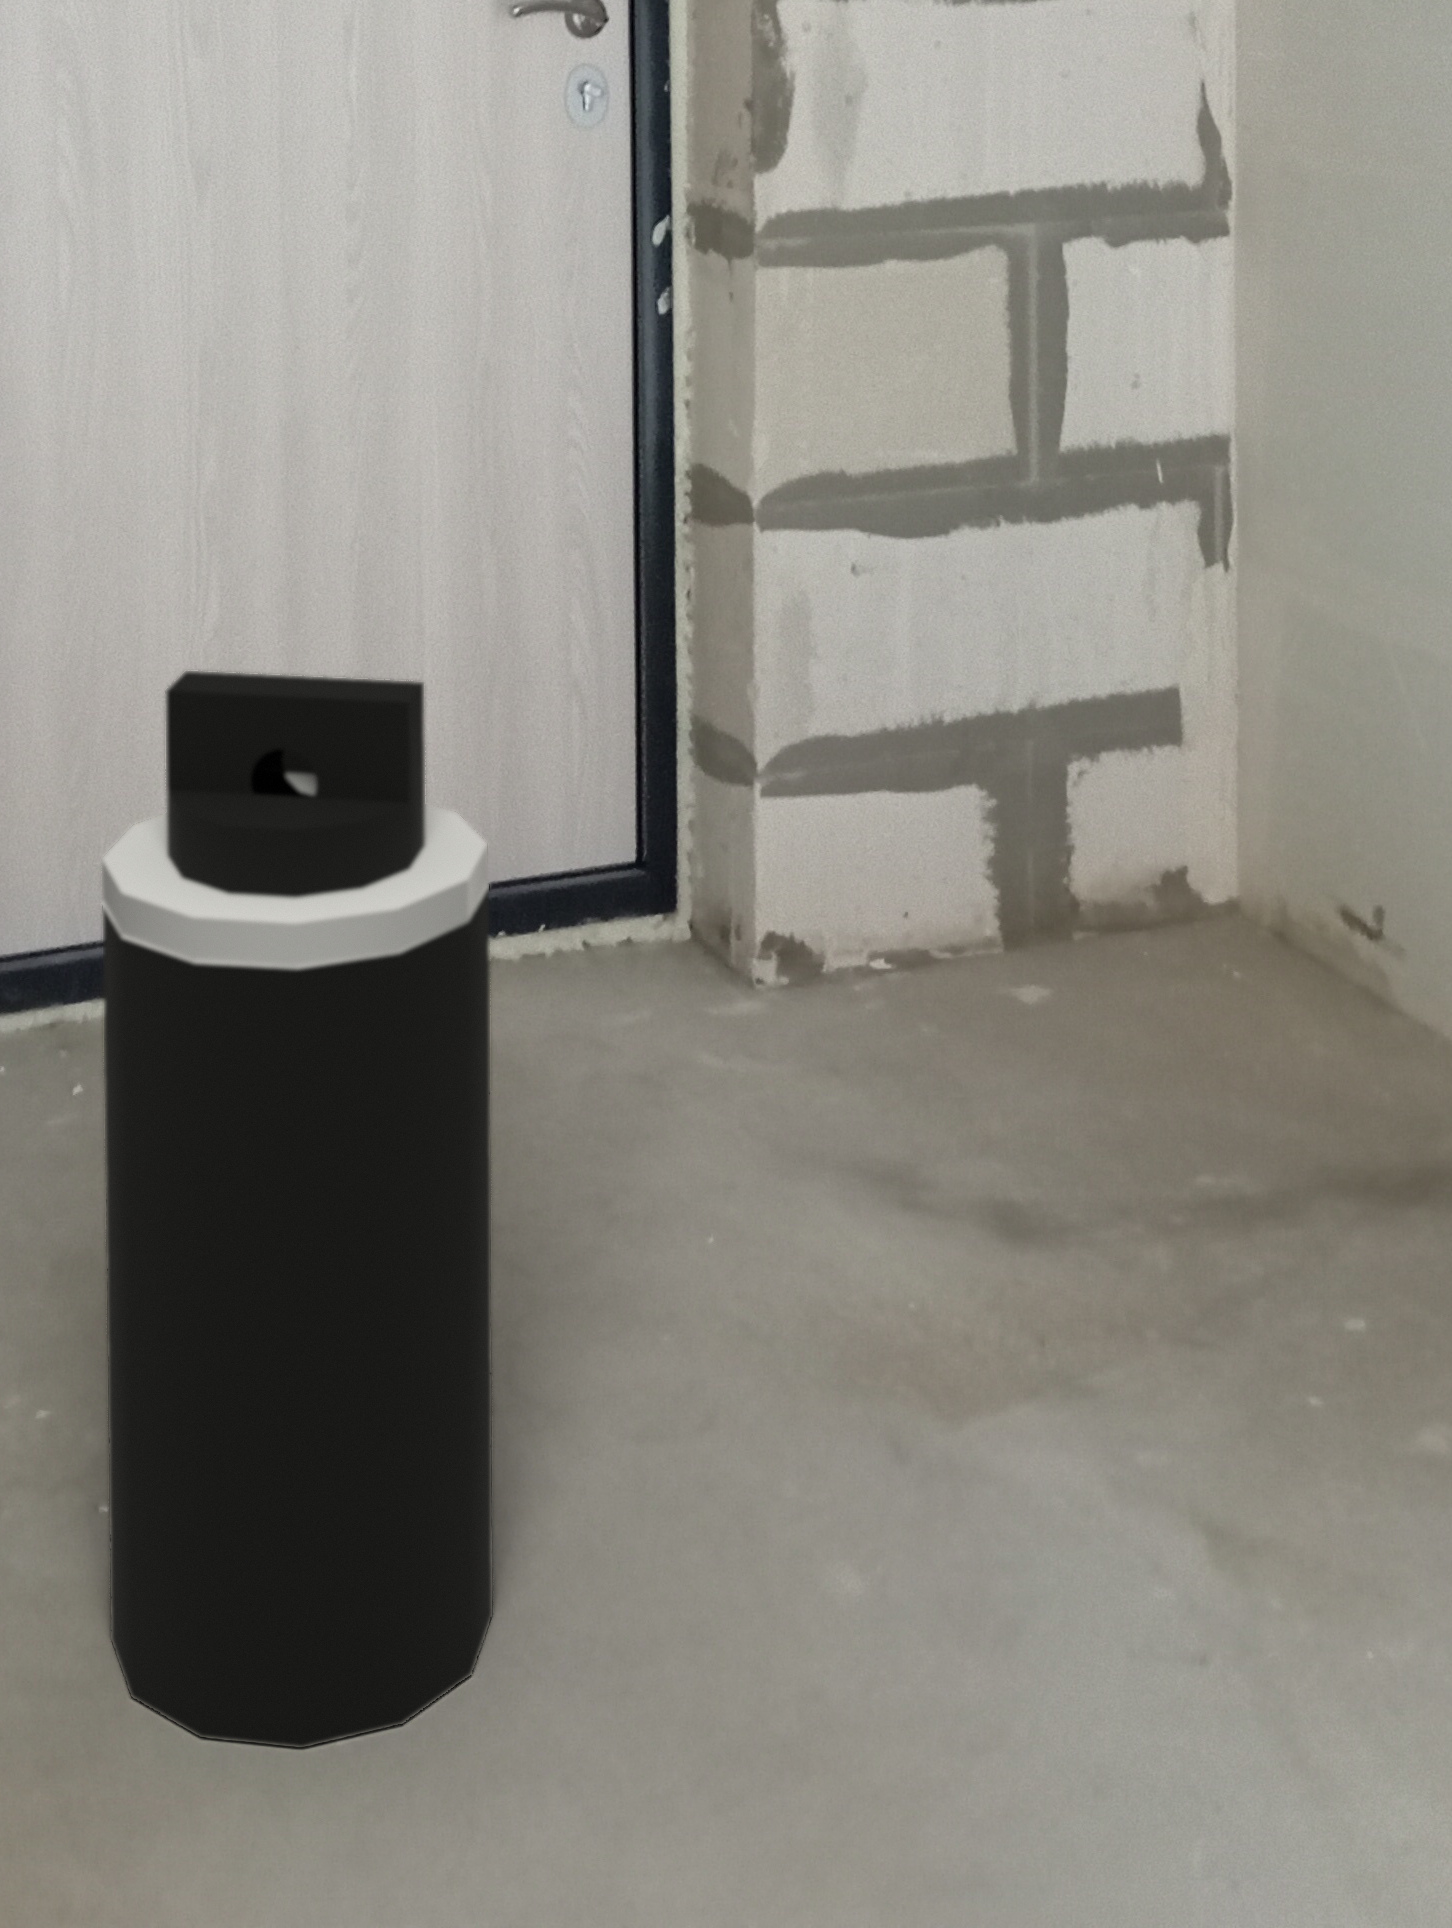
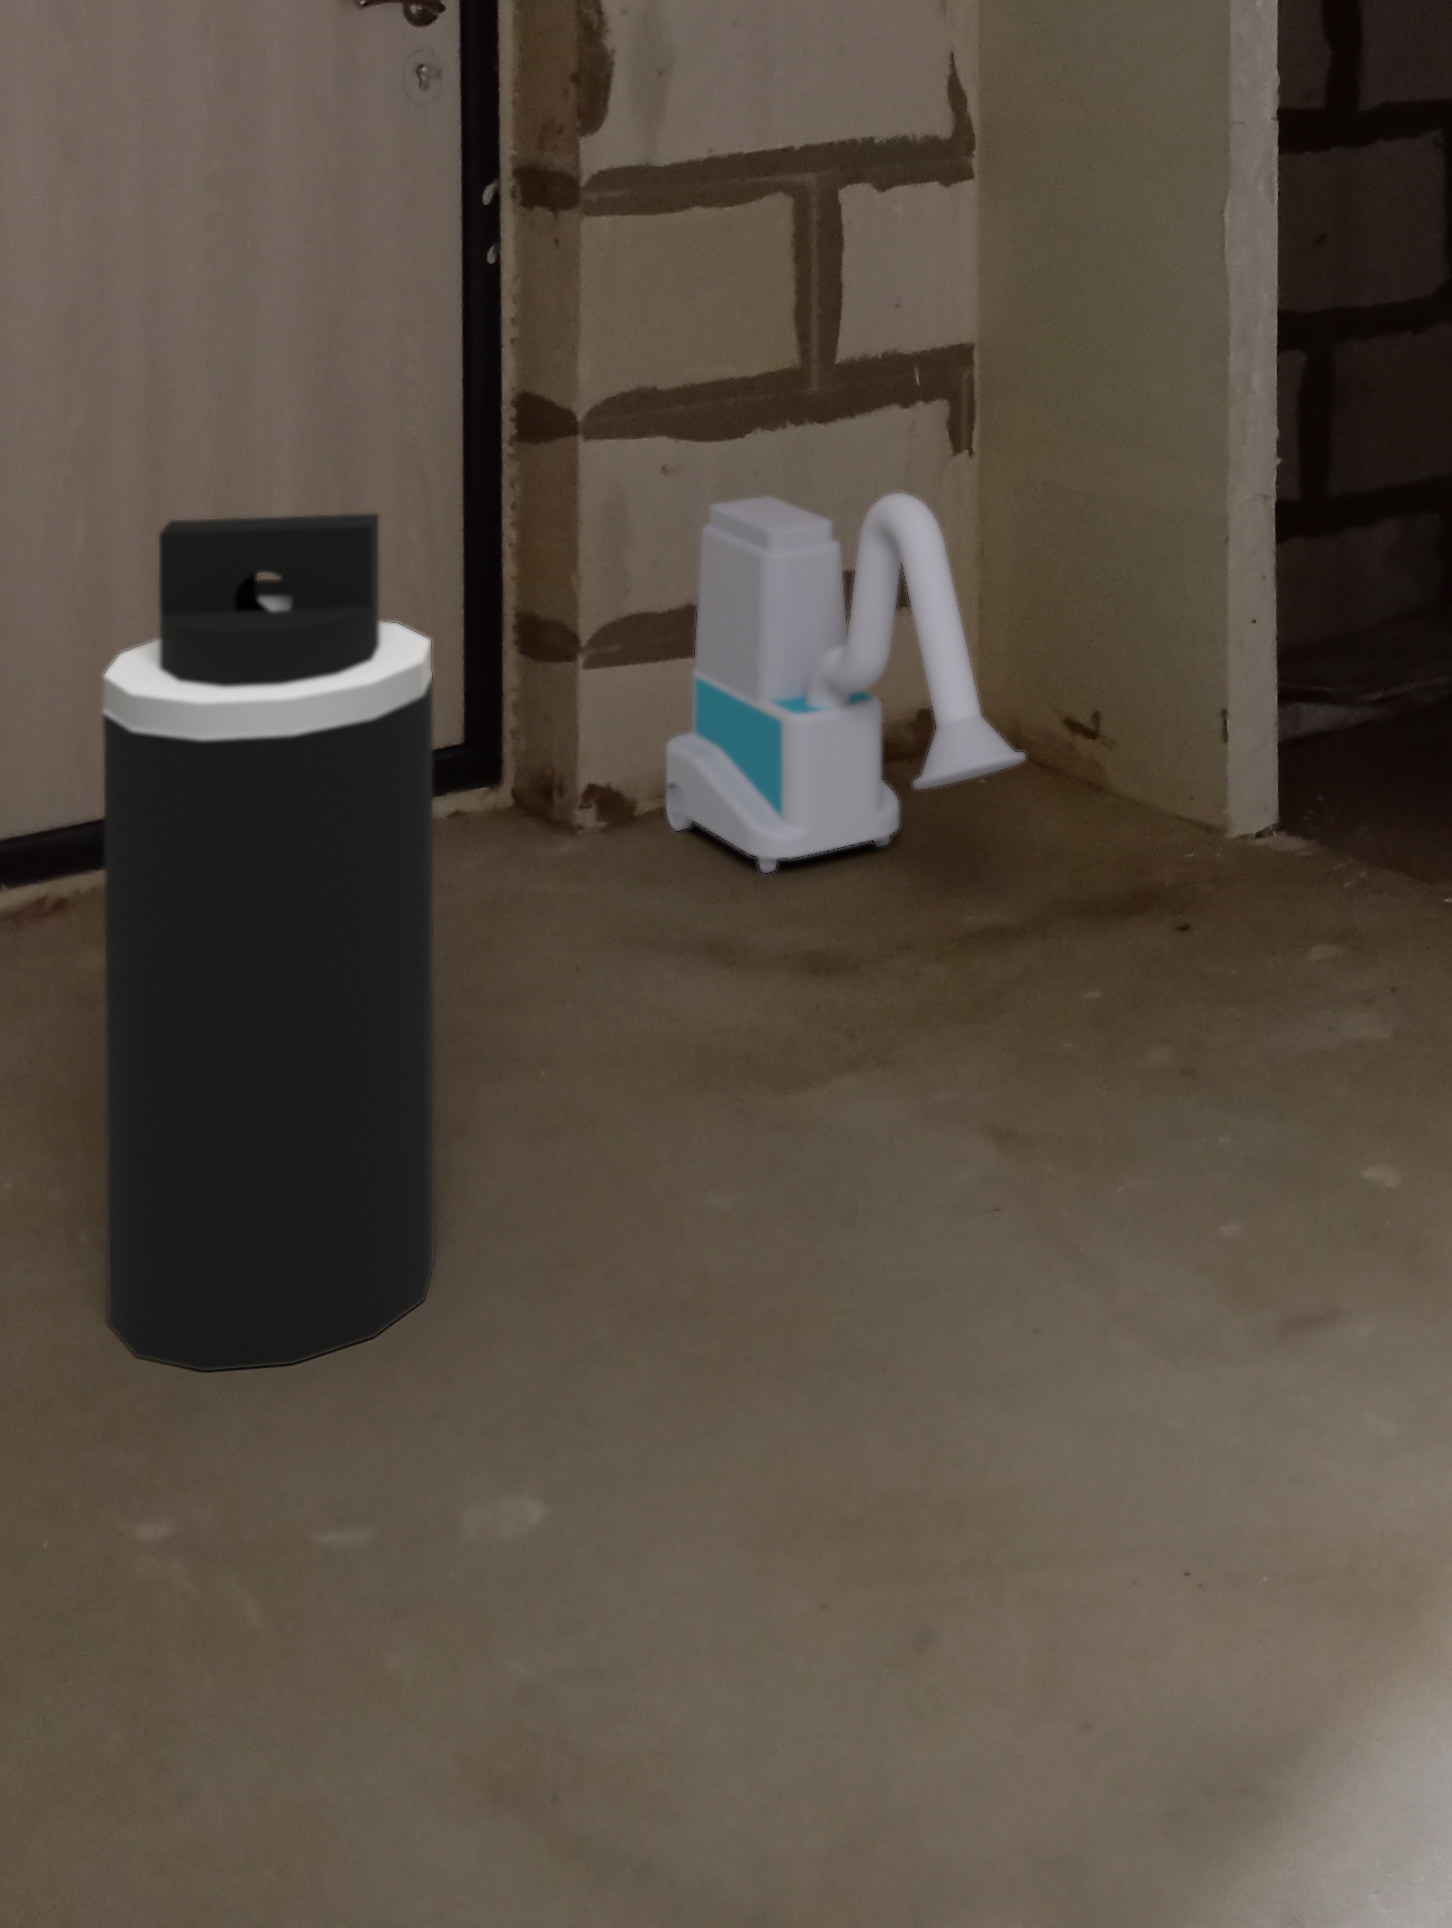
vacuum cleaner: none [852,610,1272,1076] -> present [666,493,1025,873]

